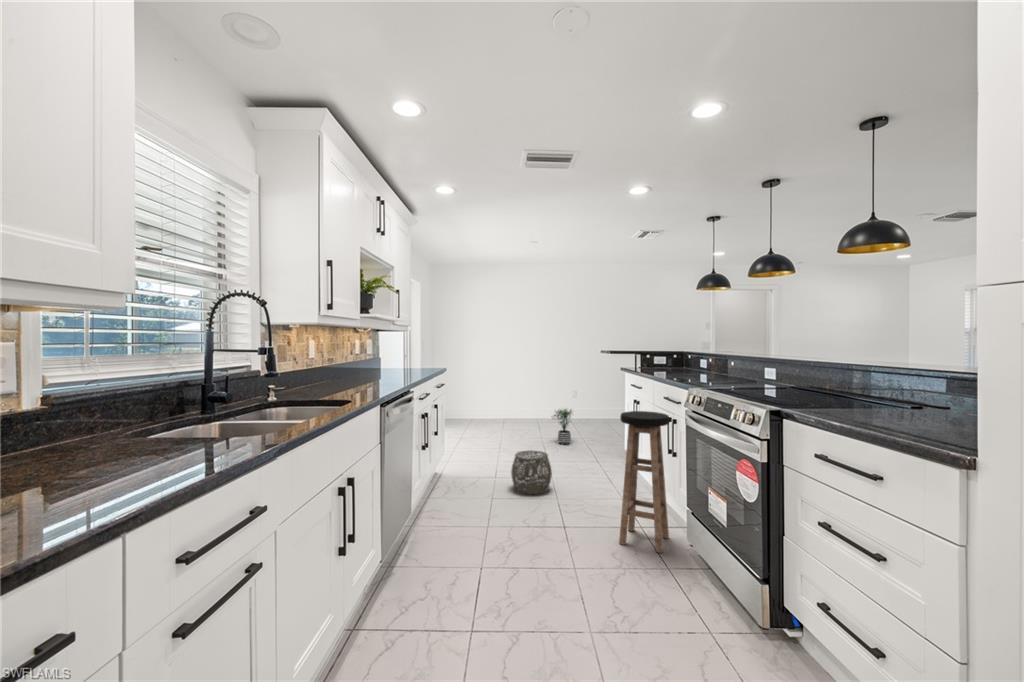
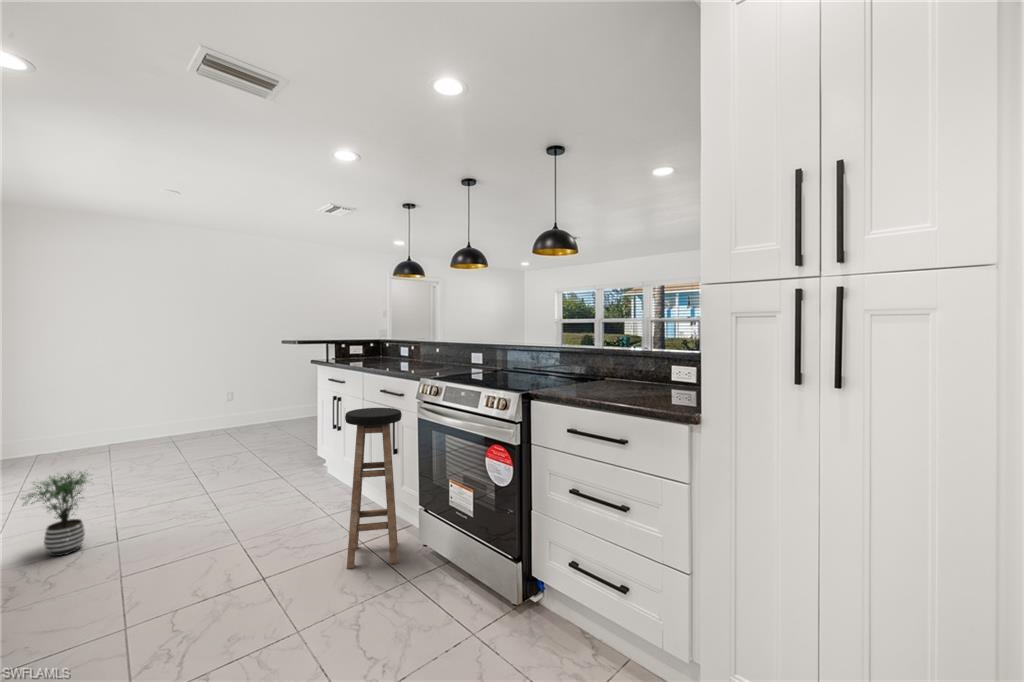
potted plant: present [554,409,572,445] -> present [23,472,88,556]
woven basket: present [511,450,552,494] -> none [163,478,232,543]

